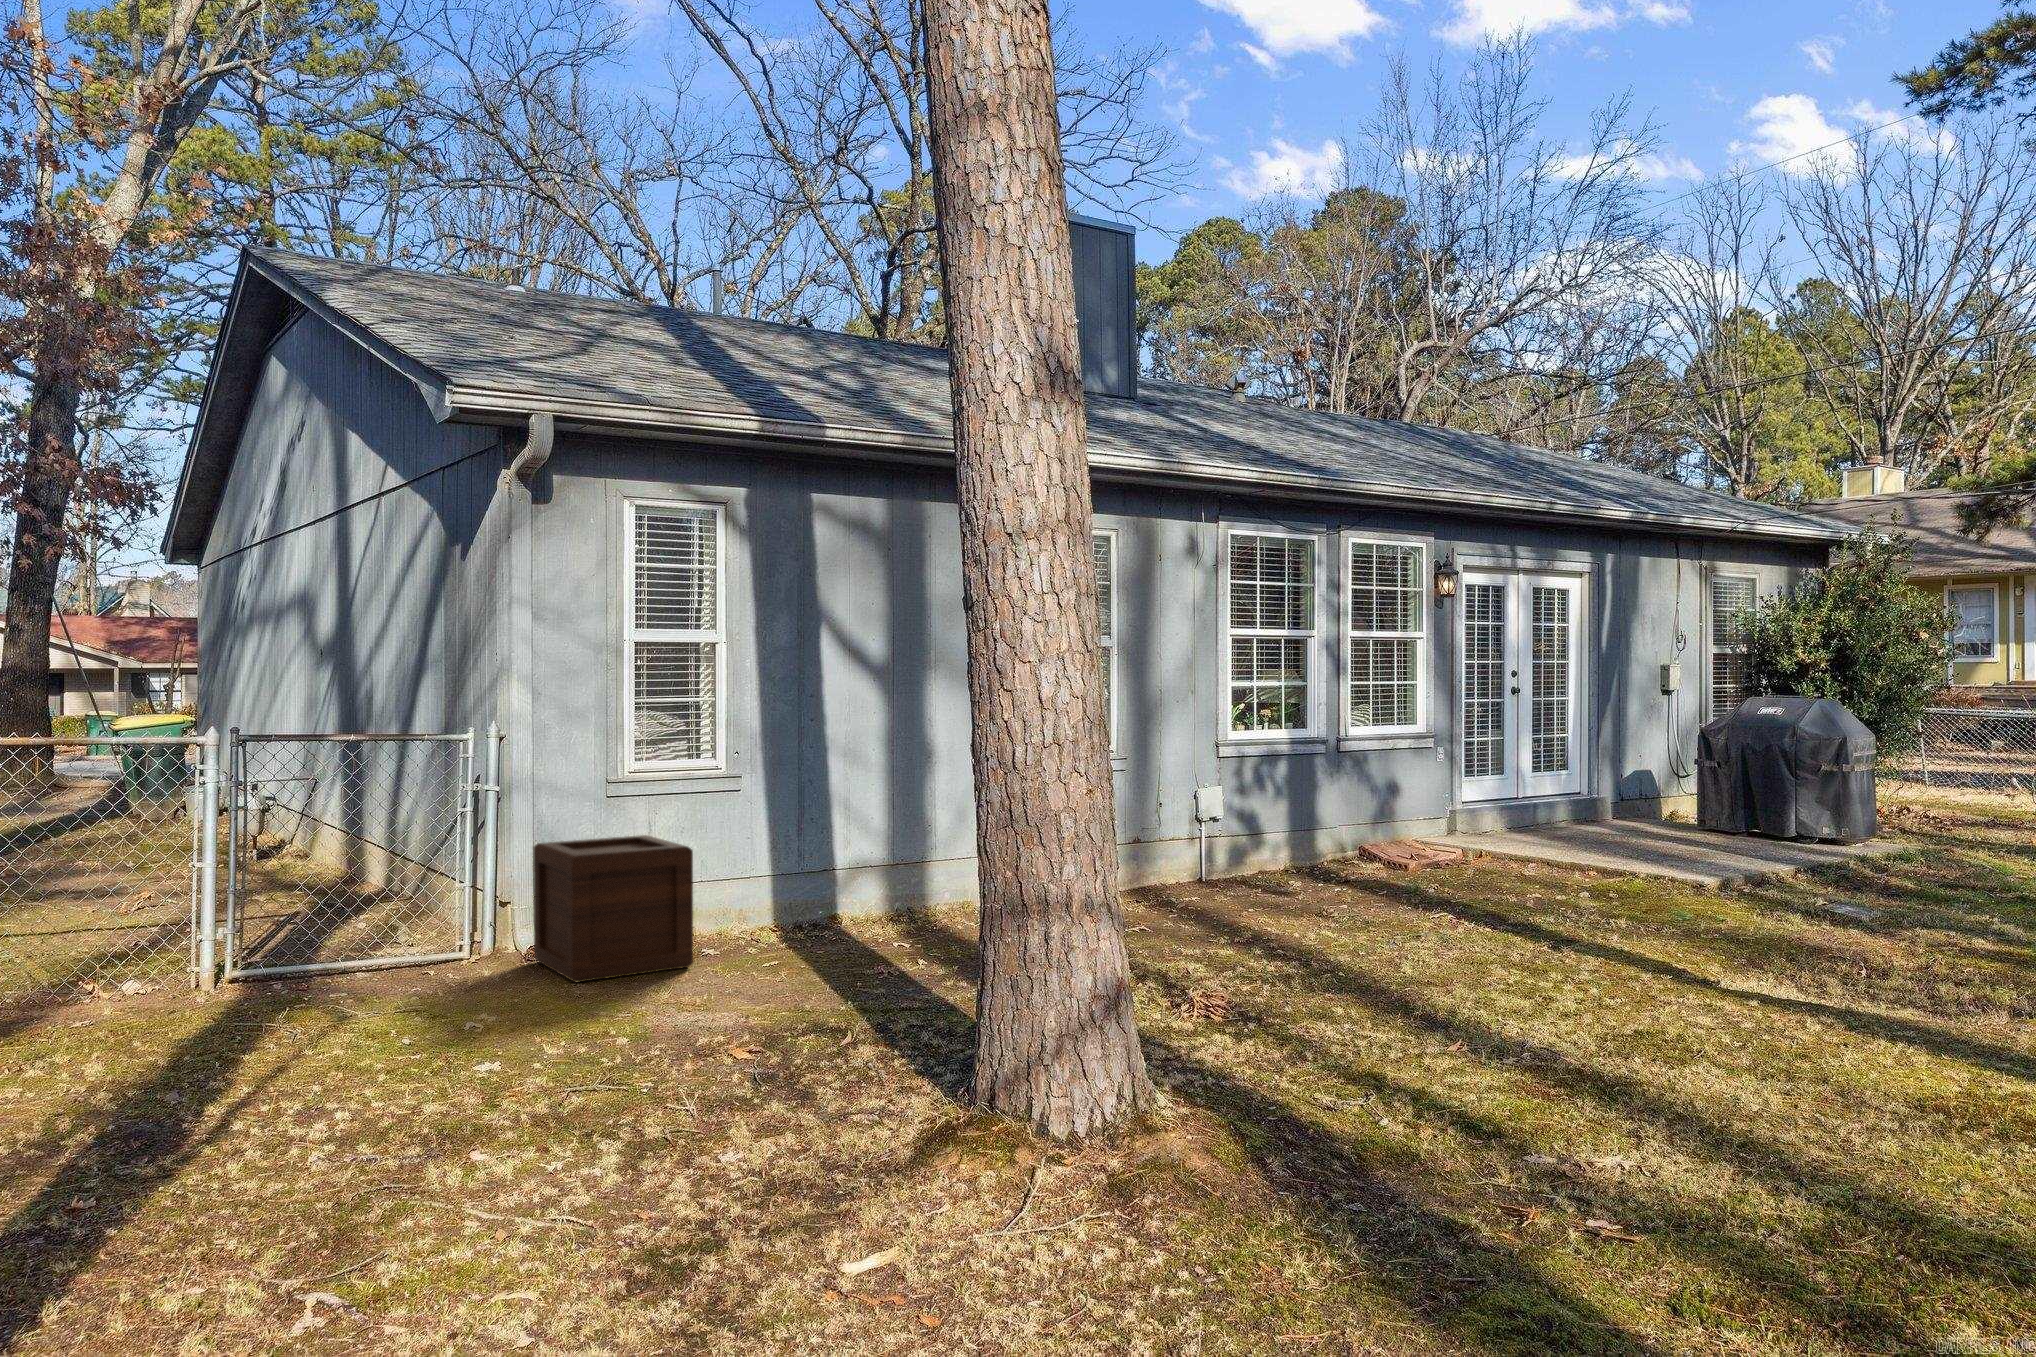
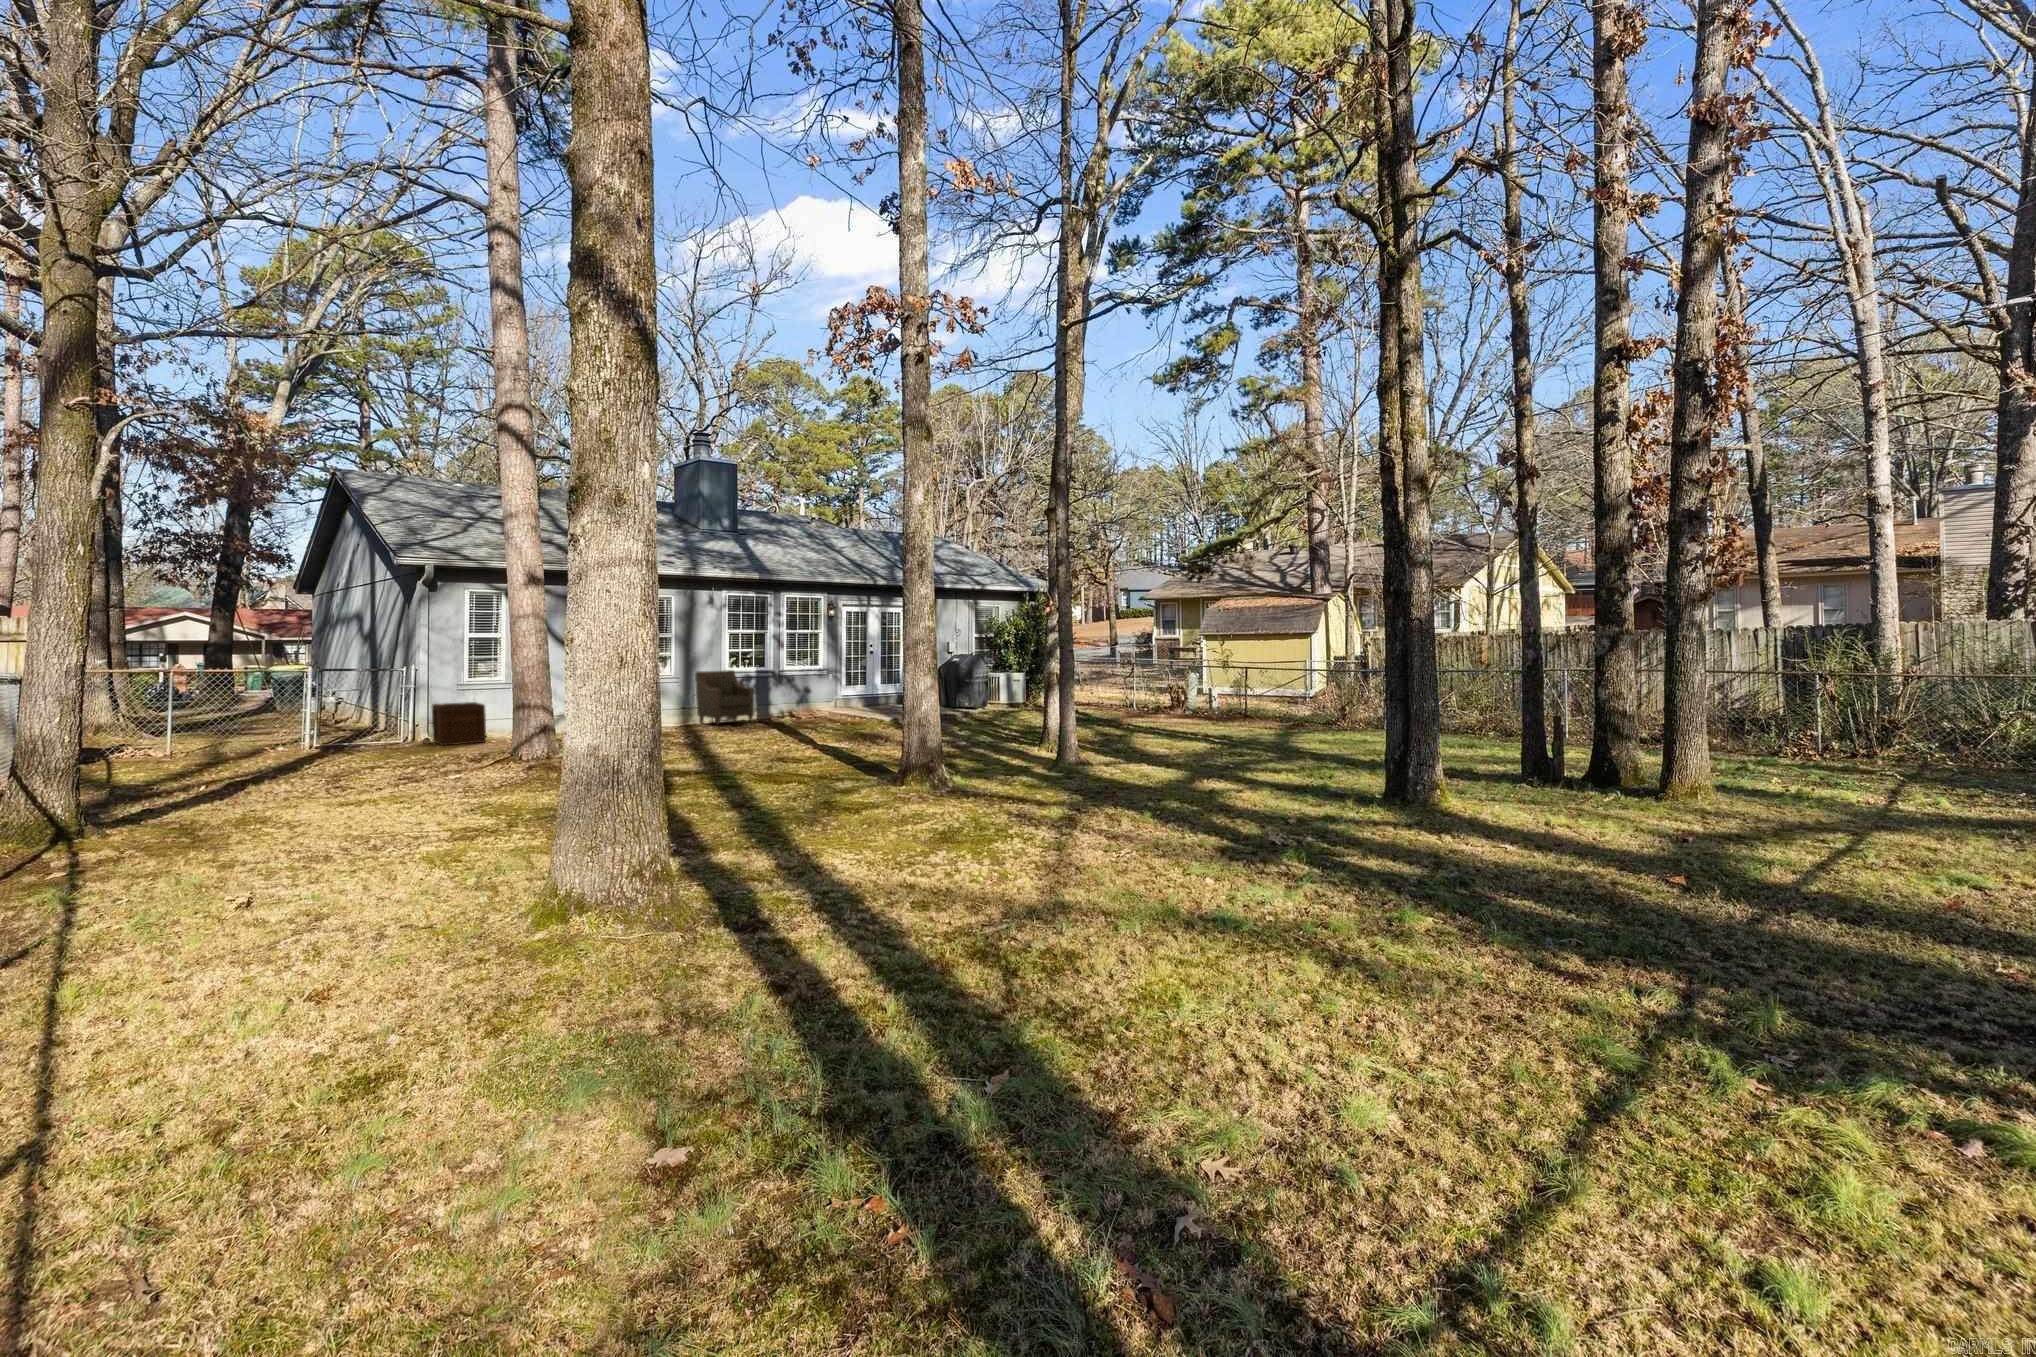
chair: none [1167,736,1335,898] -> present [695,670,754,725]

